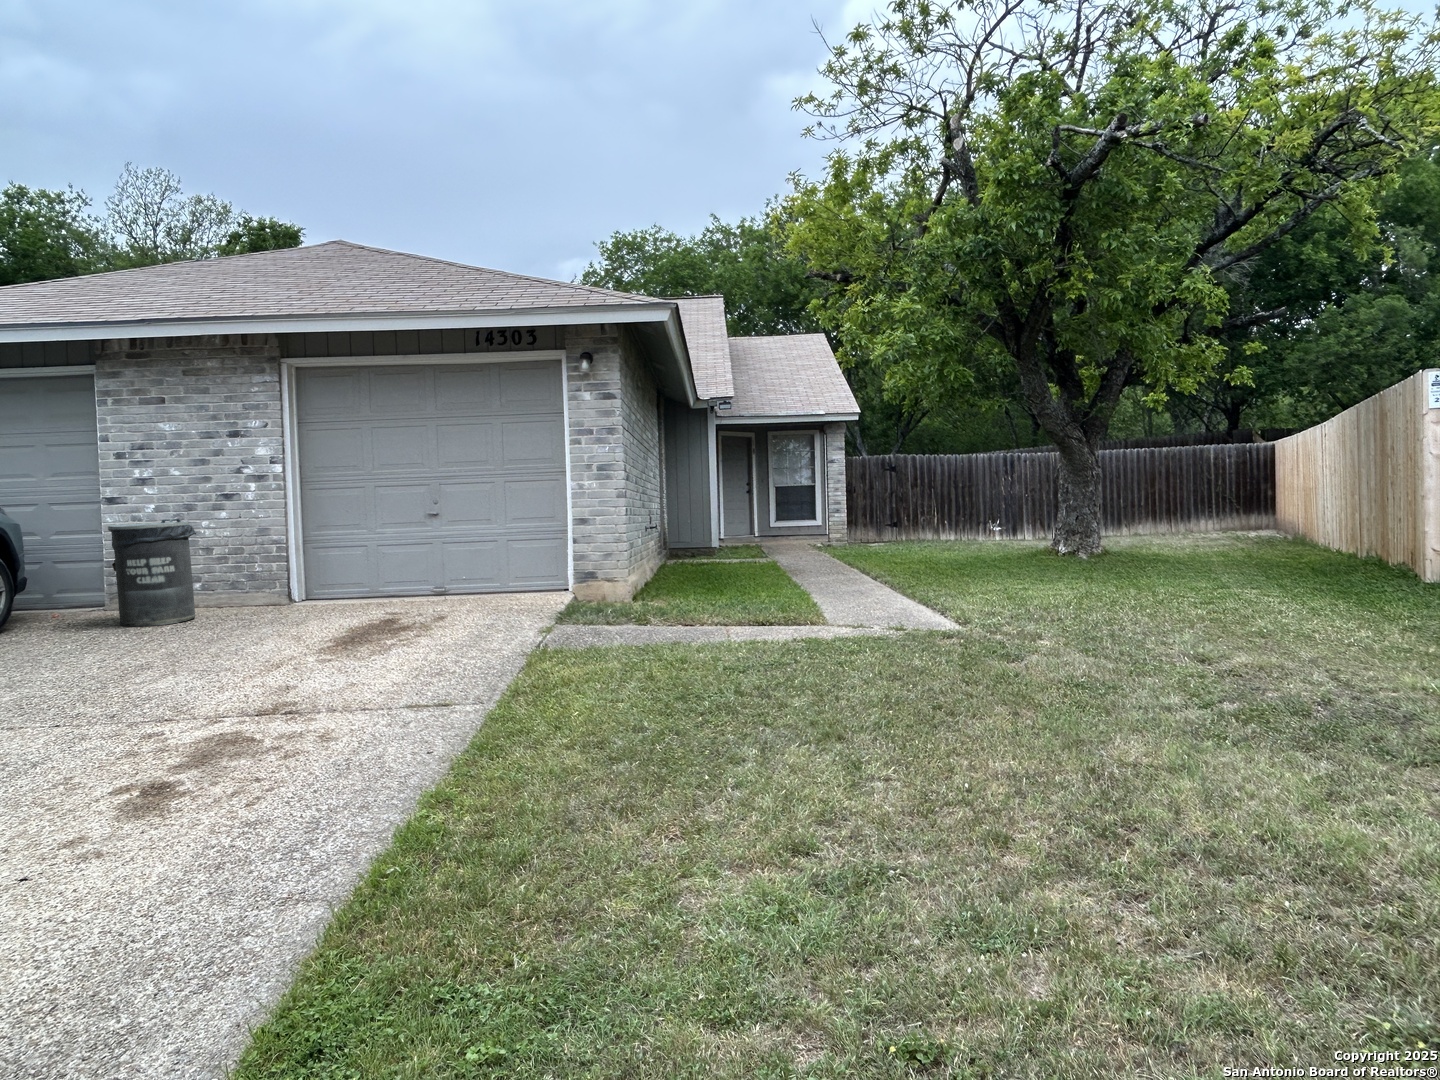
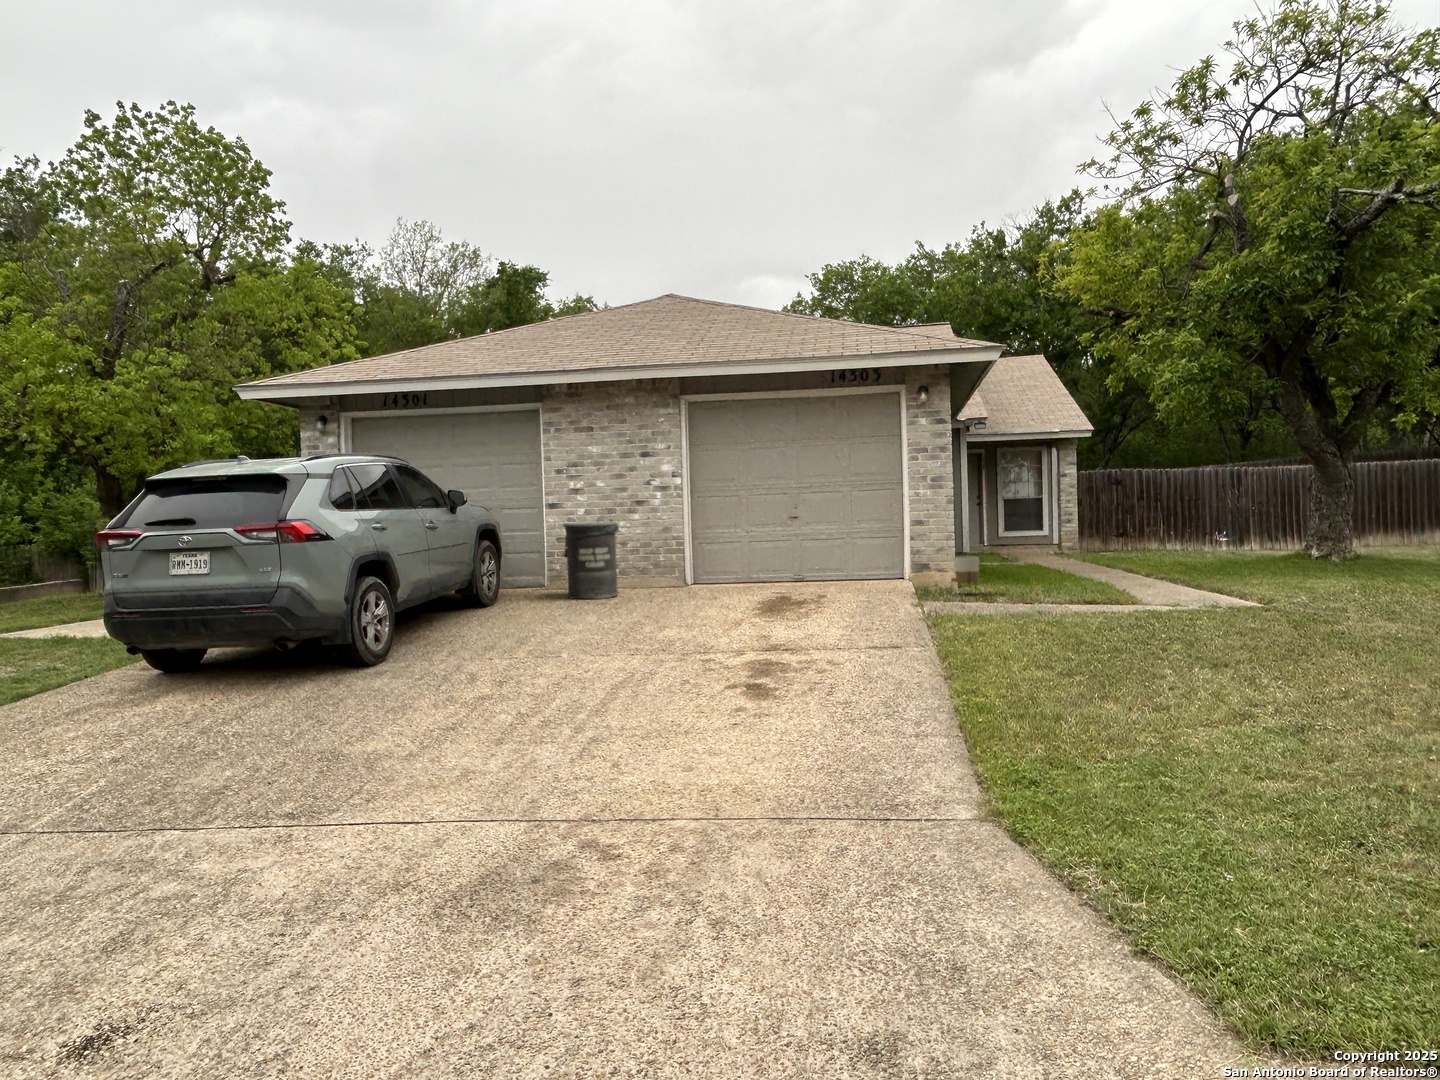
planter: none [630,558,662,607] -> present [951,556,979,584]

